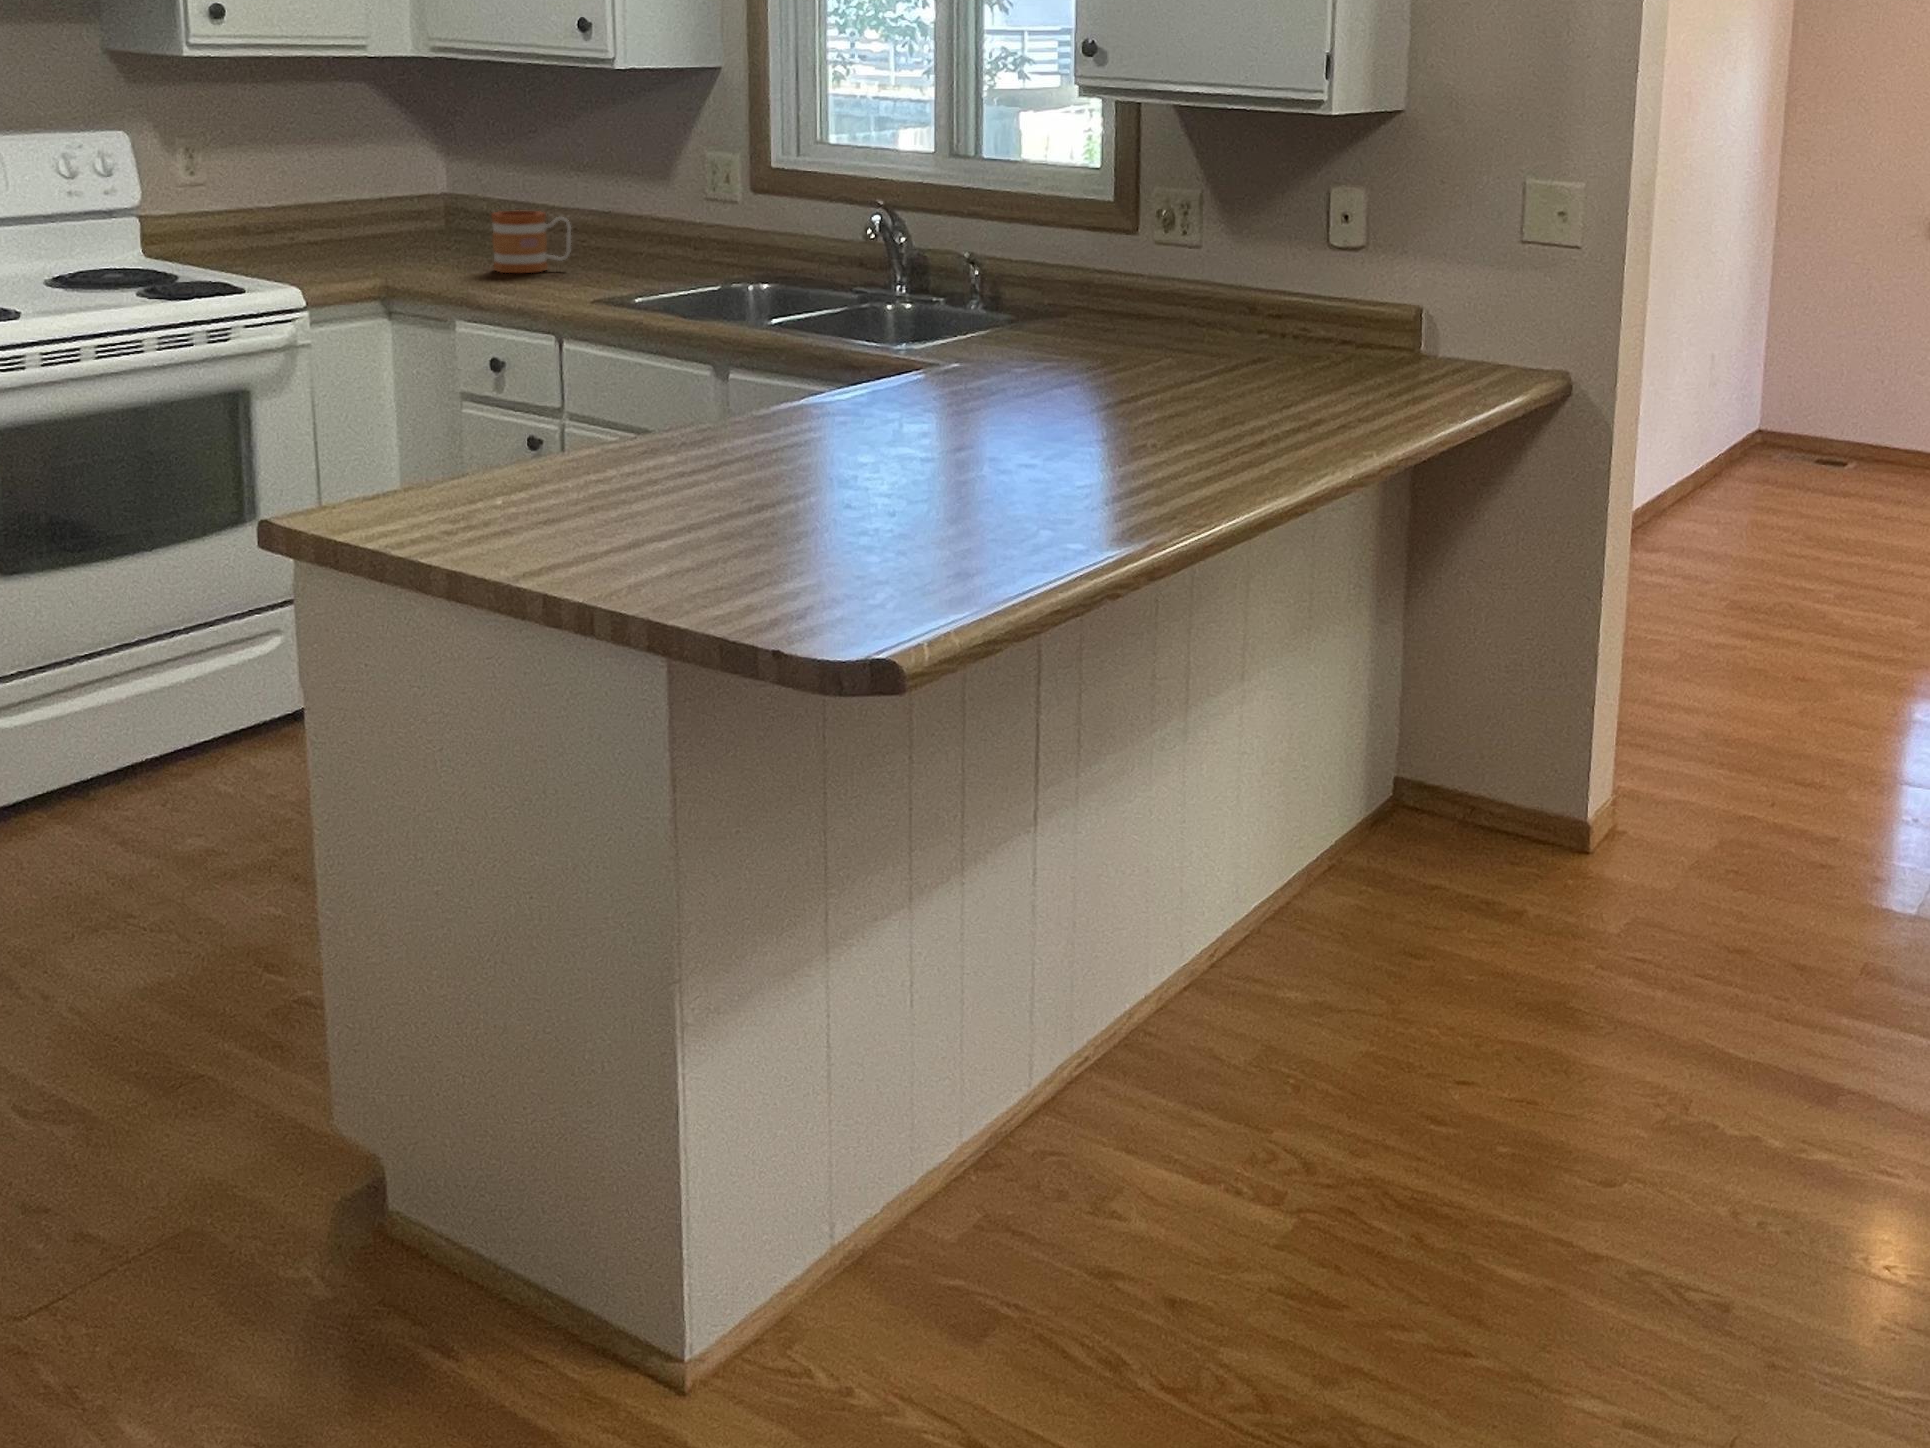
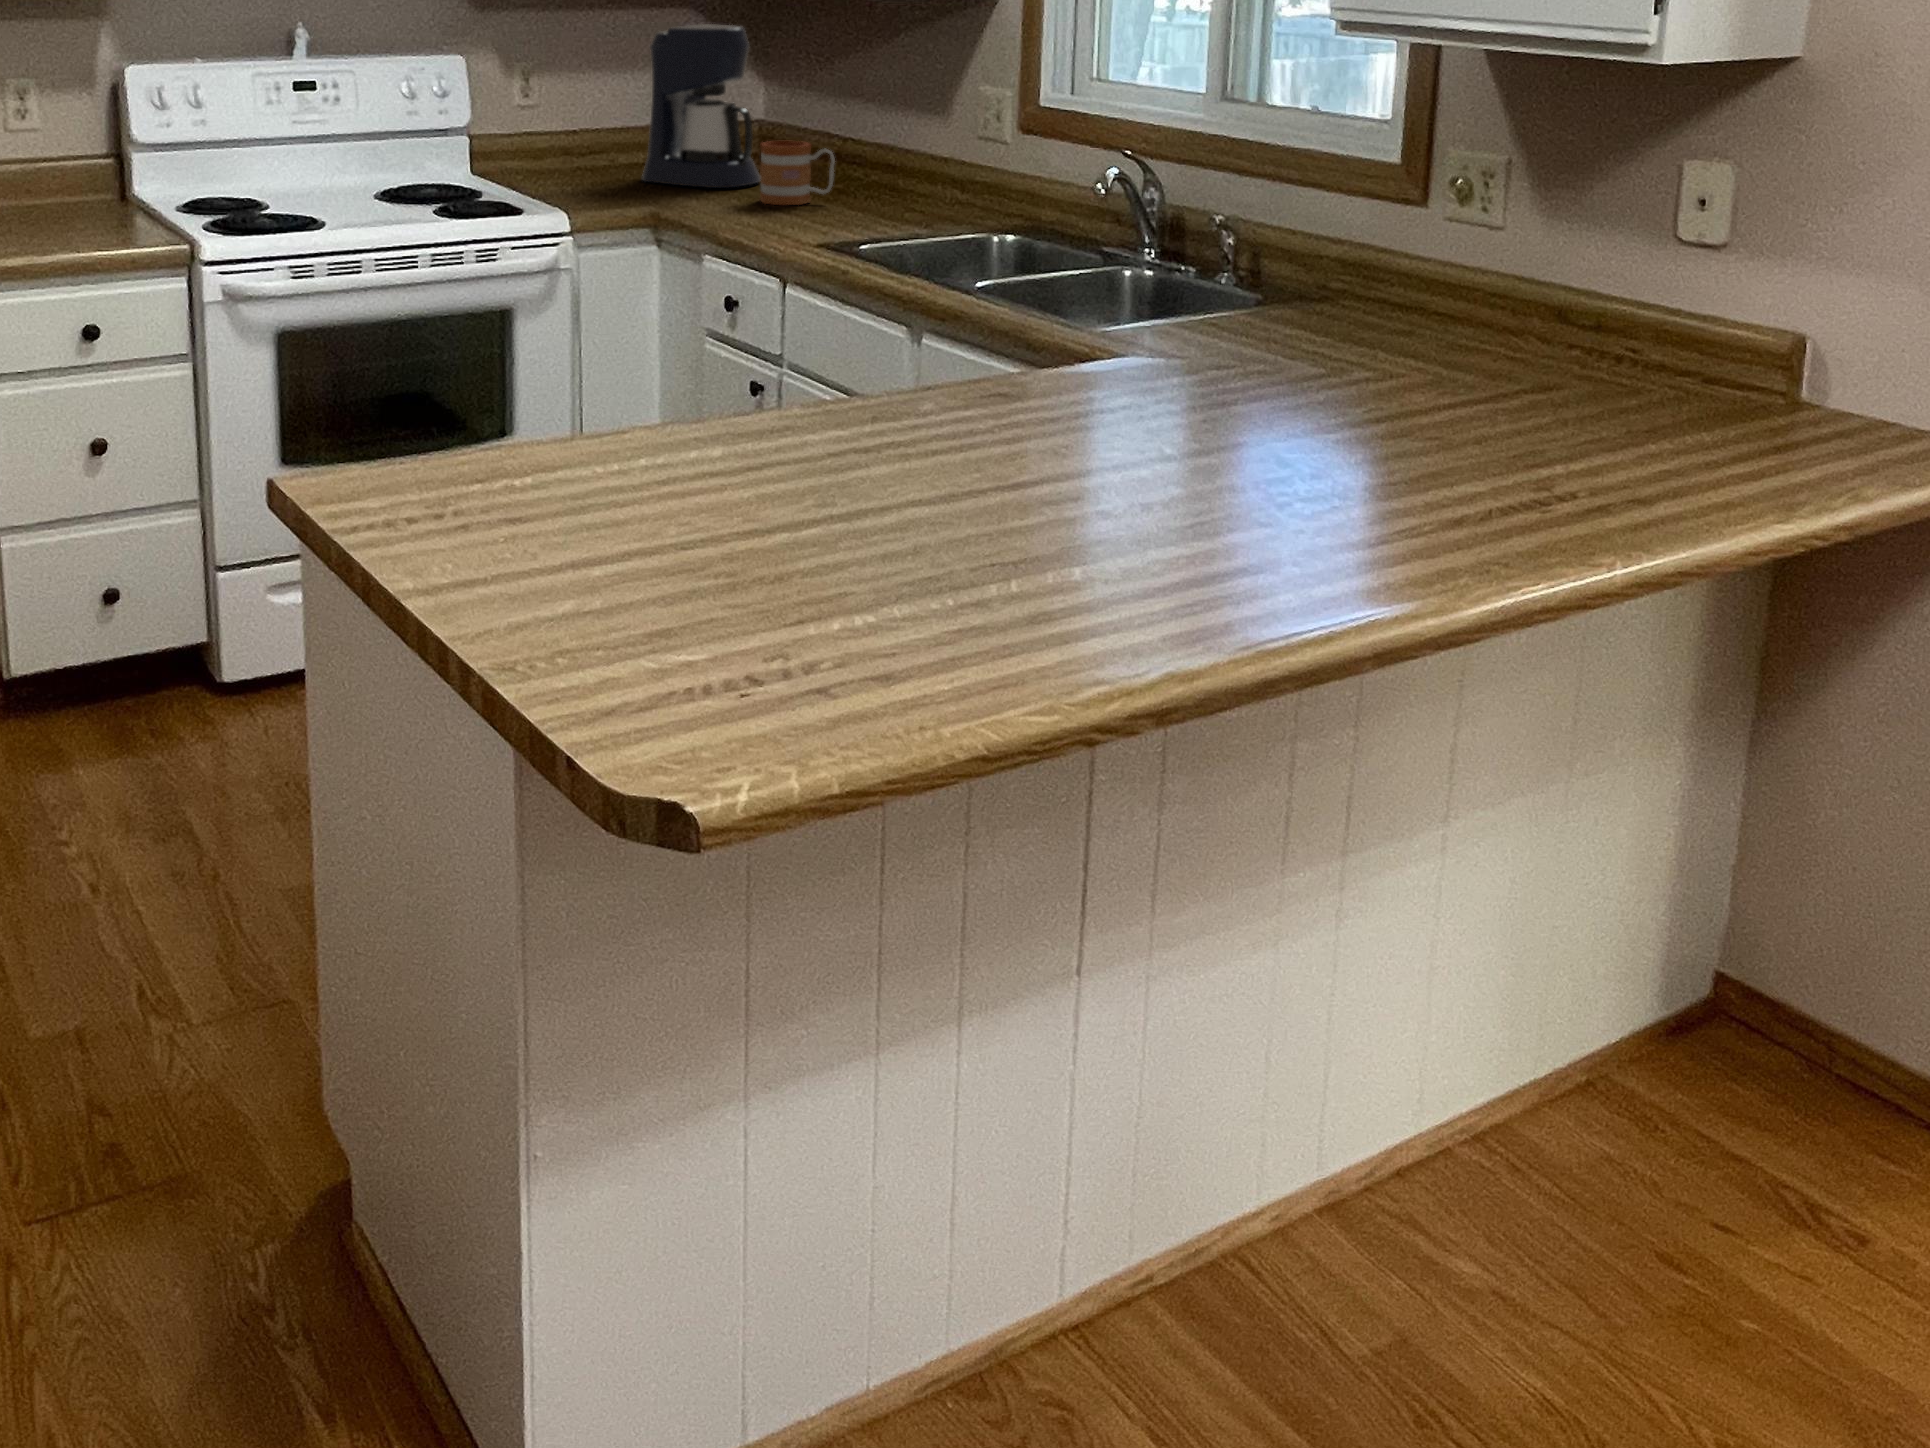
coffee maker: none [347,97,478,261] -> present [642,24,760,188]

